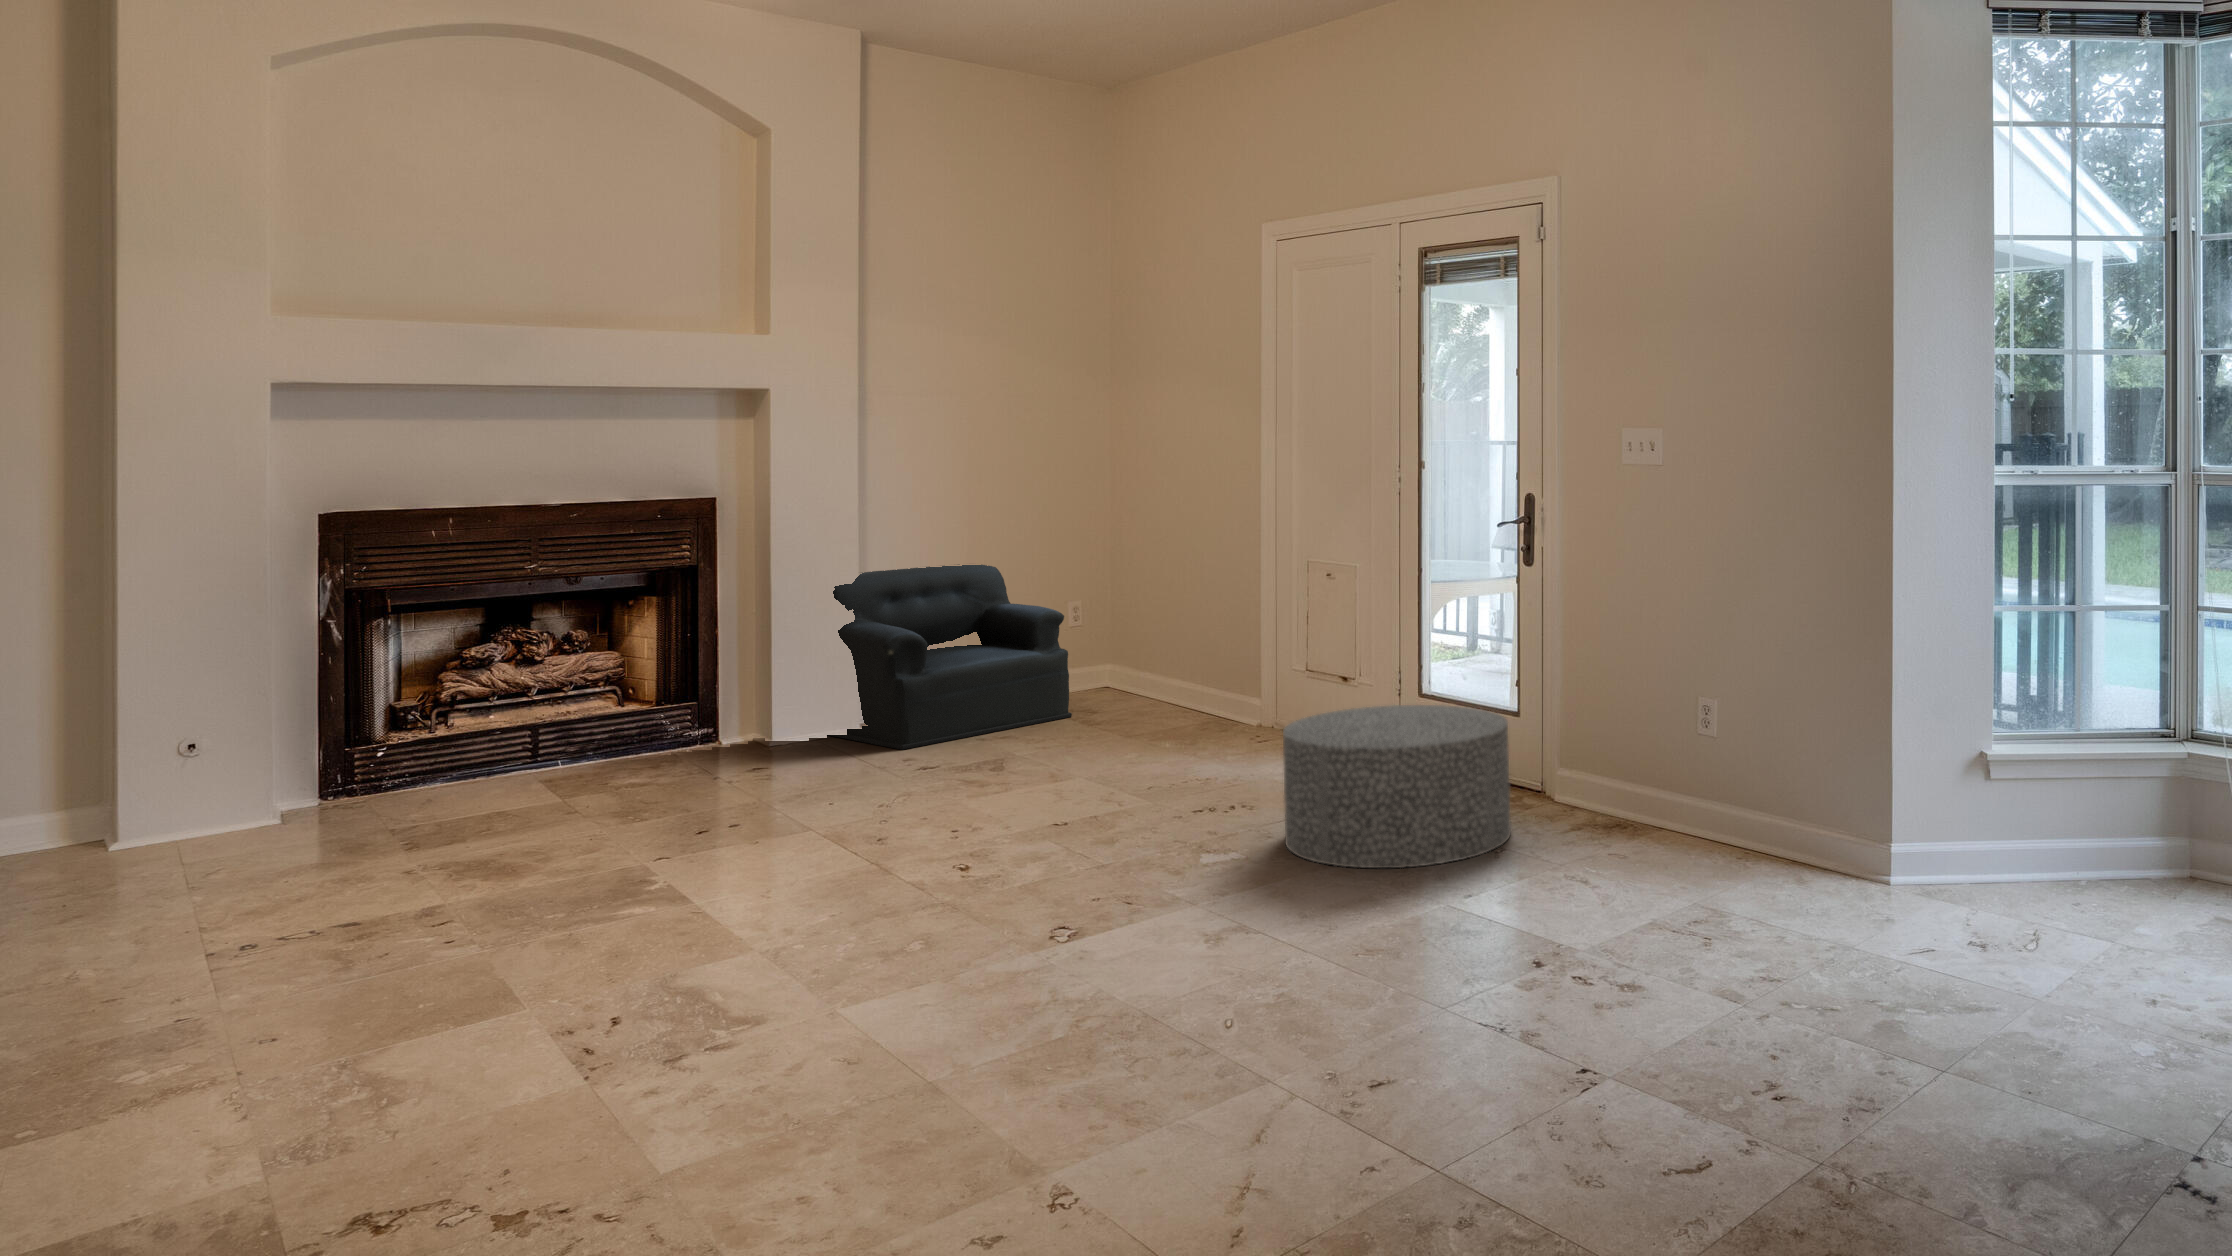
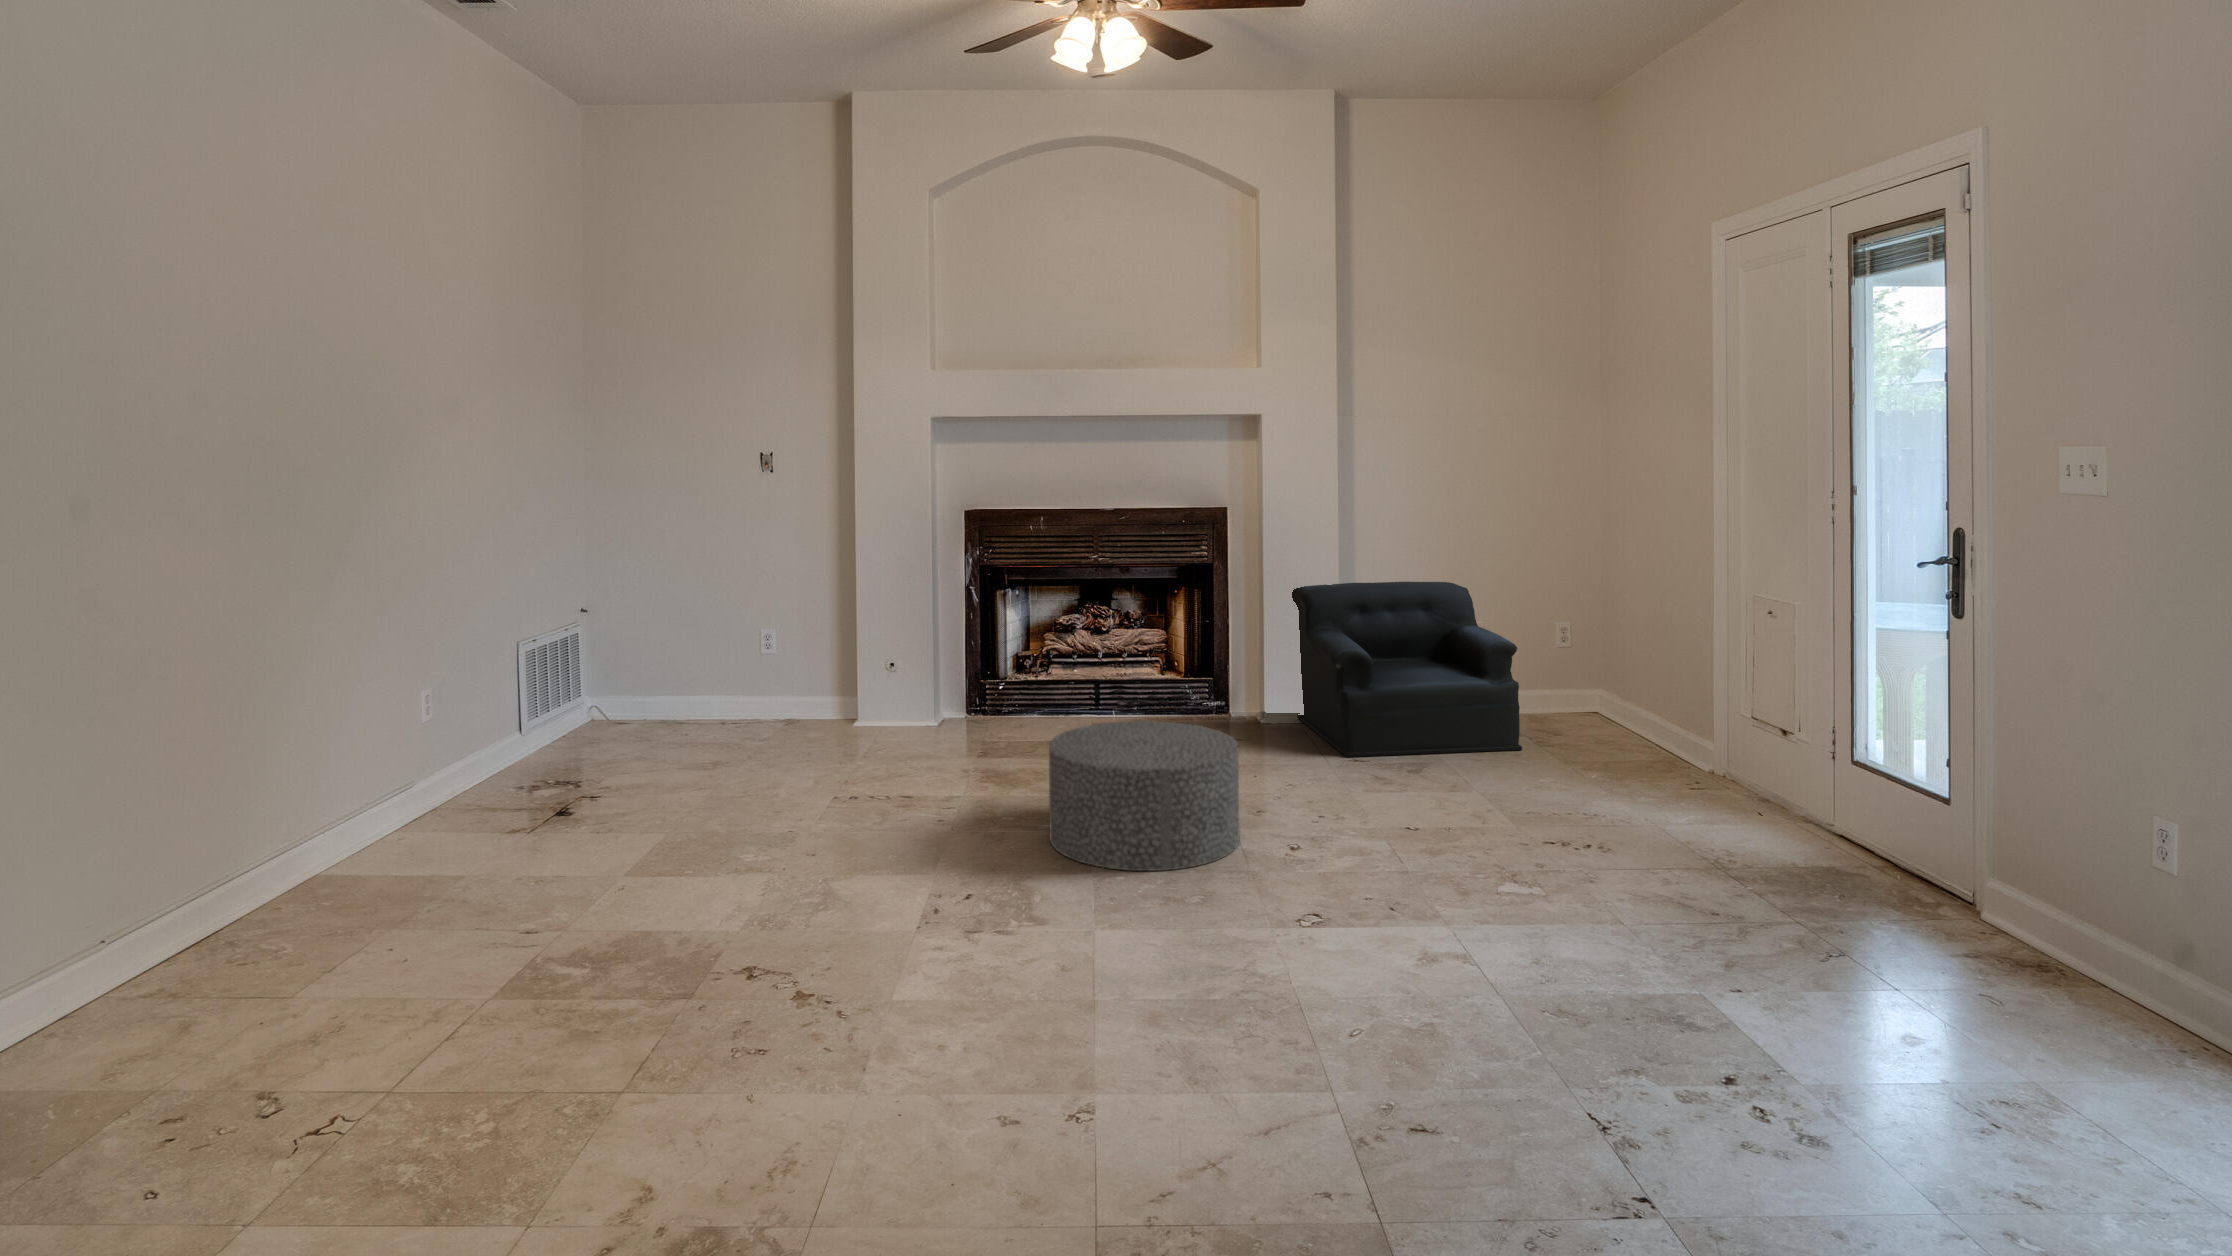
ottoman: present [1283,705,1511,868] -> present [1049,721,1240,871]

